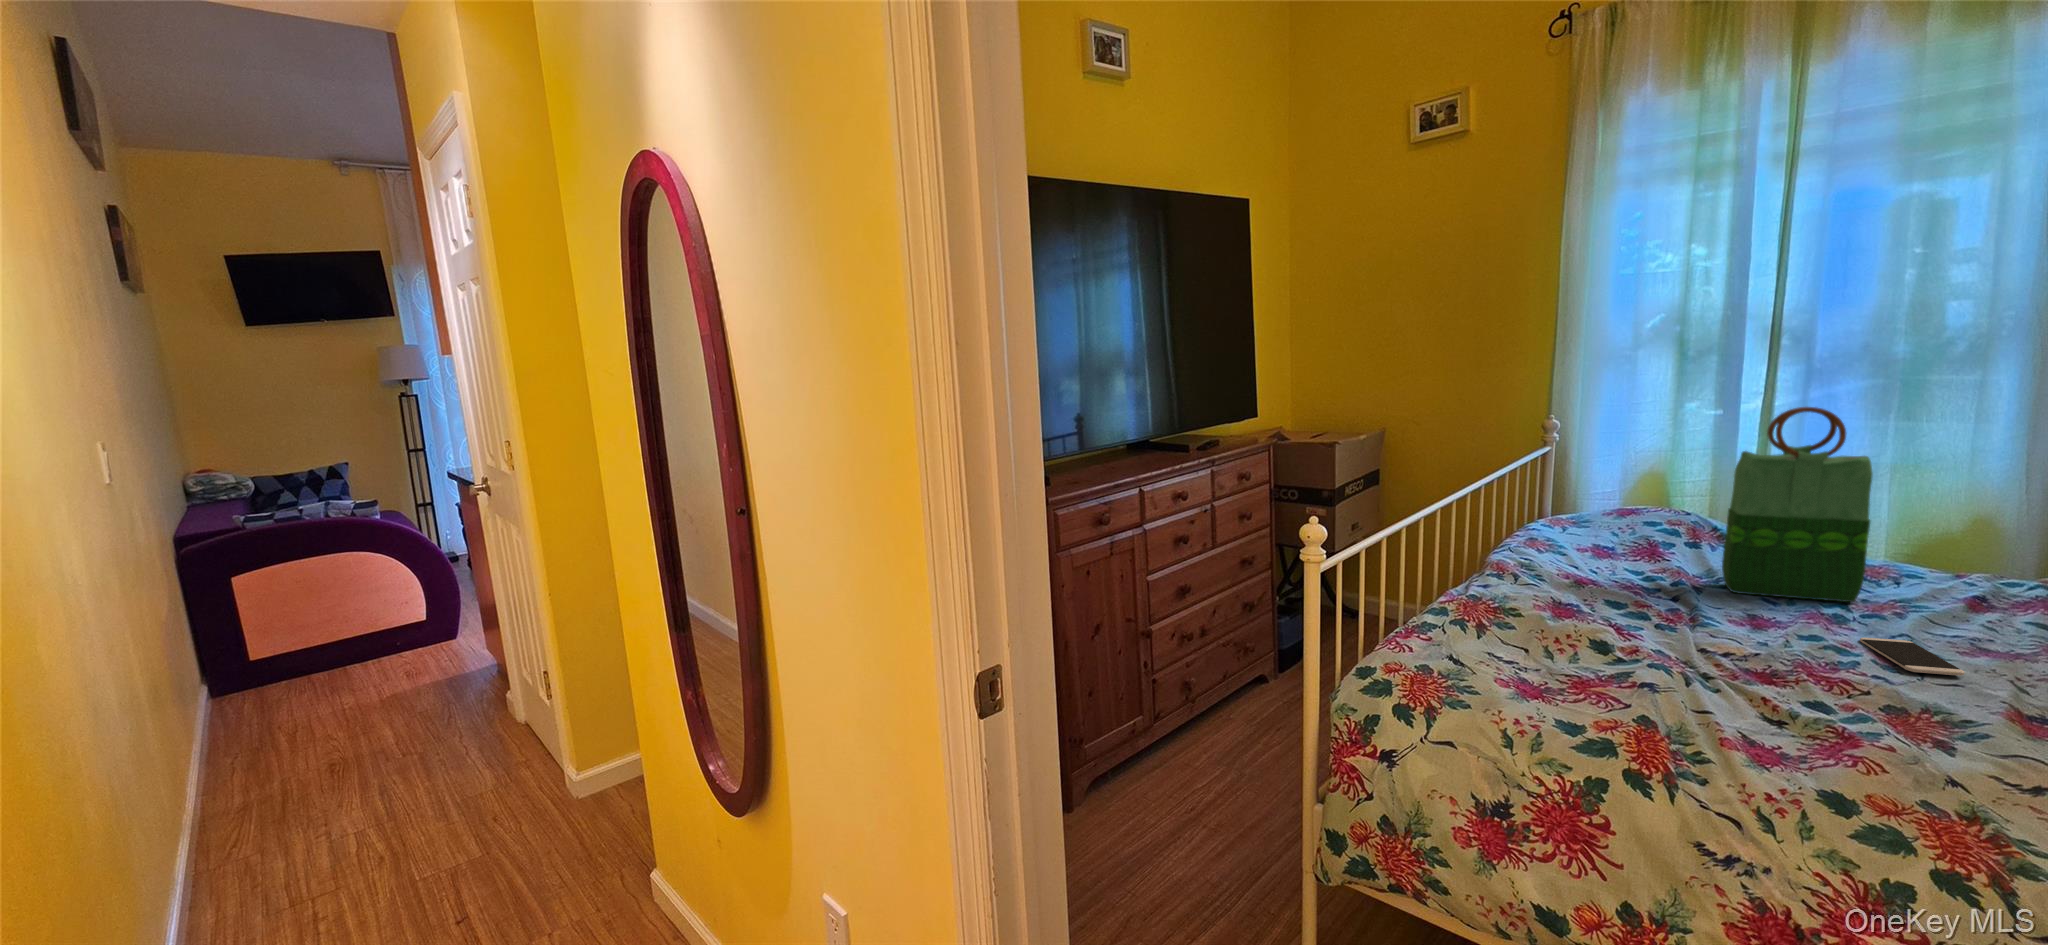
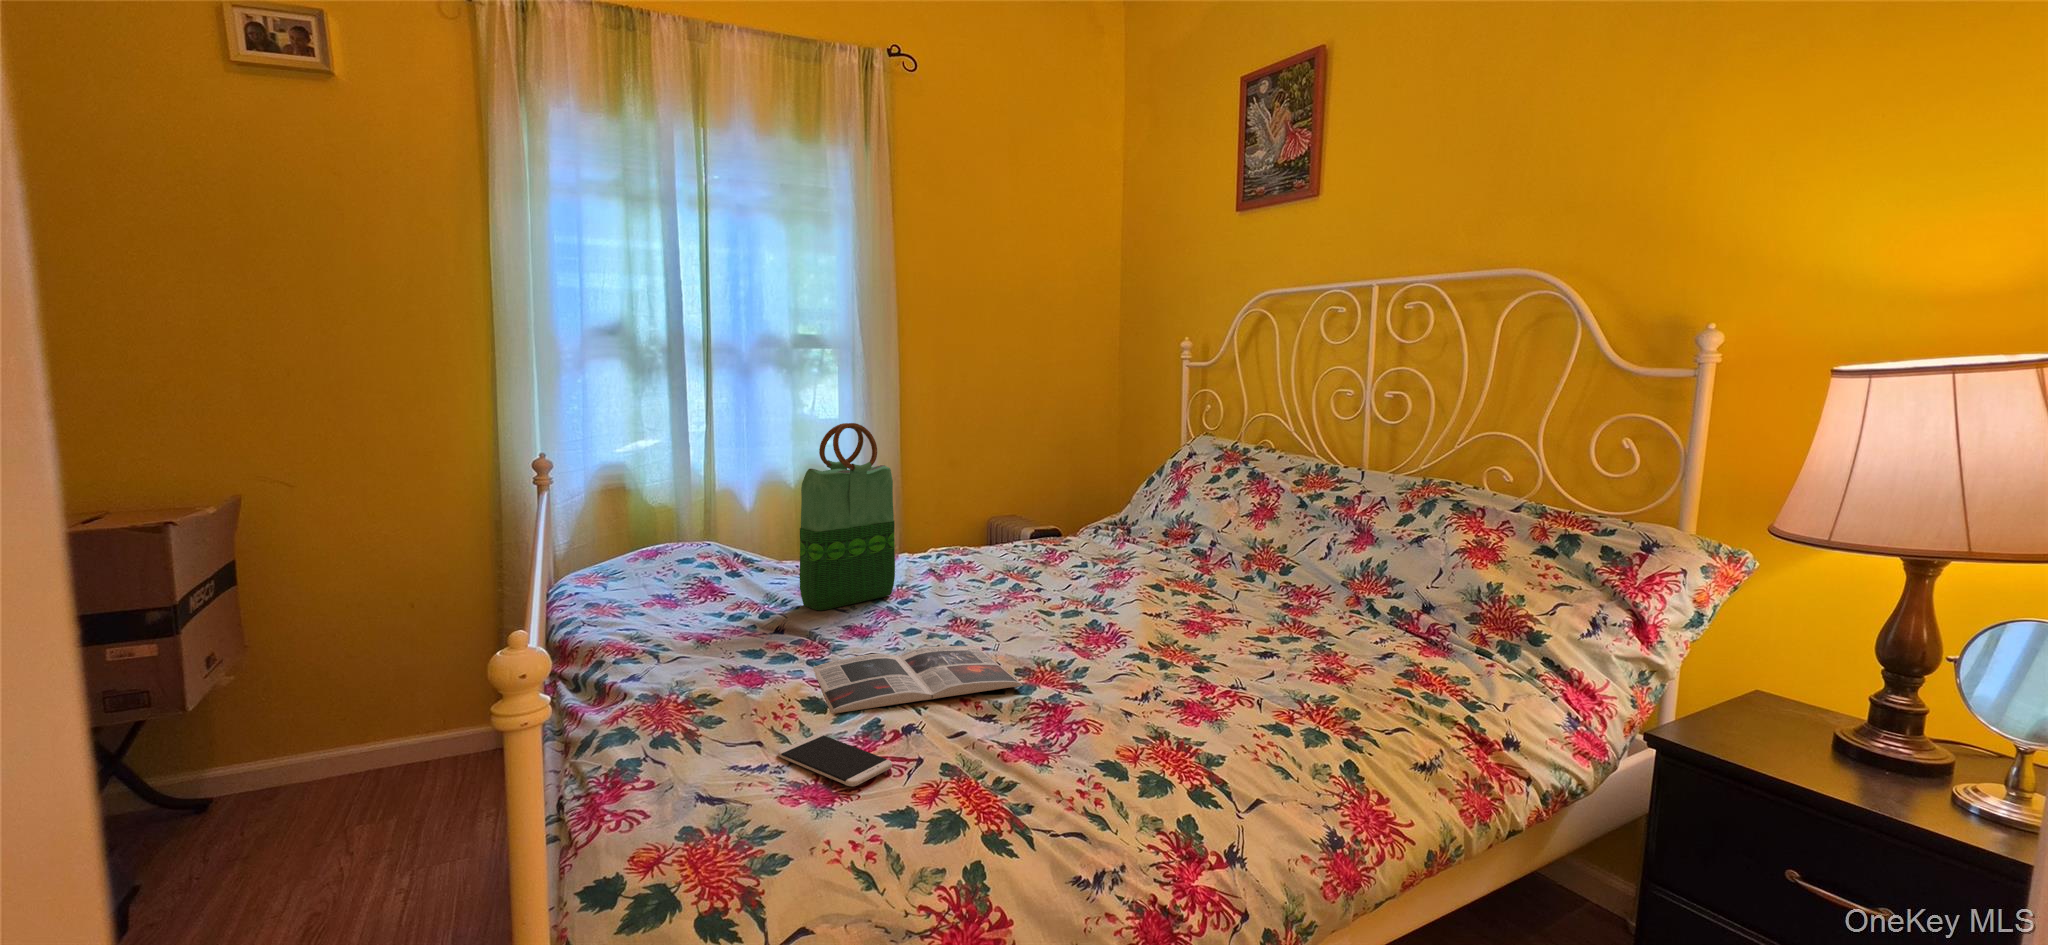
magazine: none [1612,628,1870,713] -> present [813,646,1023,714]
smartphone: present [1860,638,1964,676] -> present [778,734,892,786]

